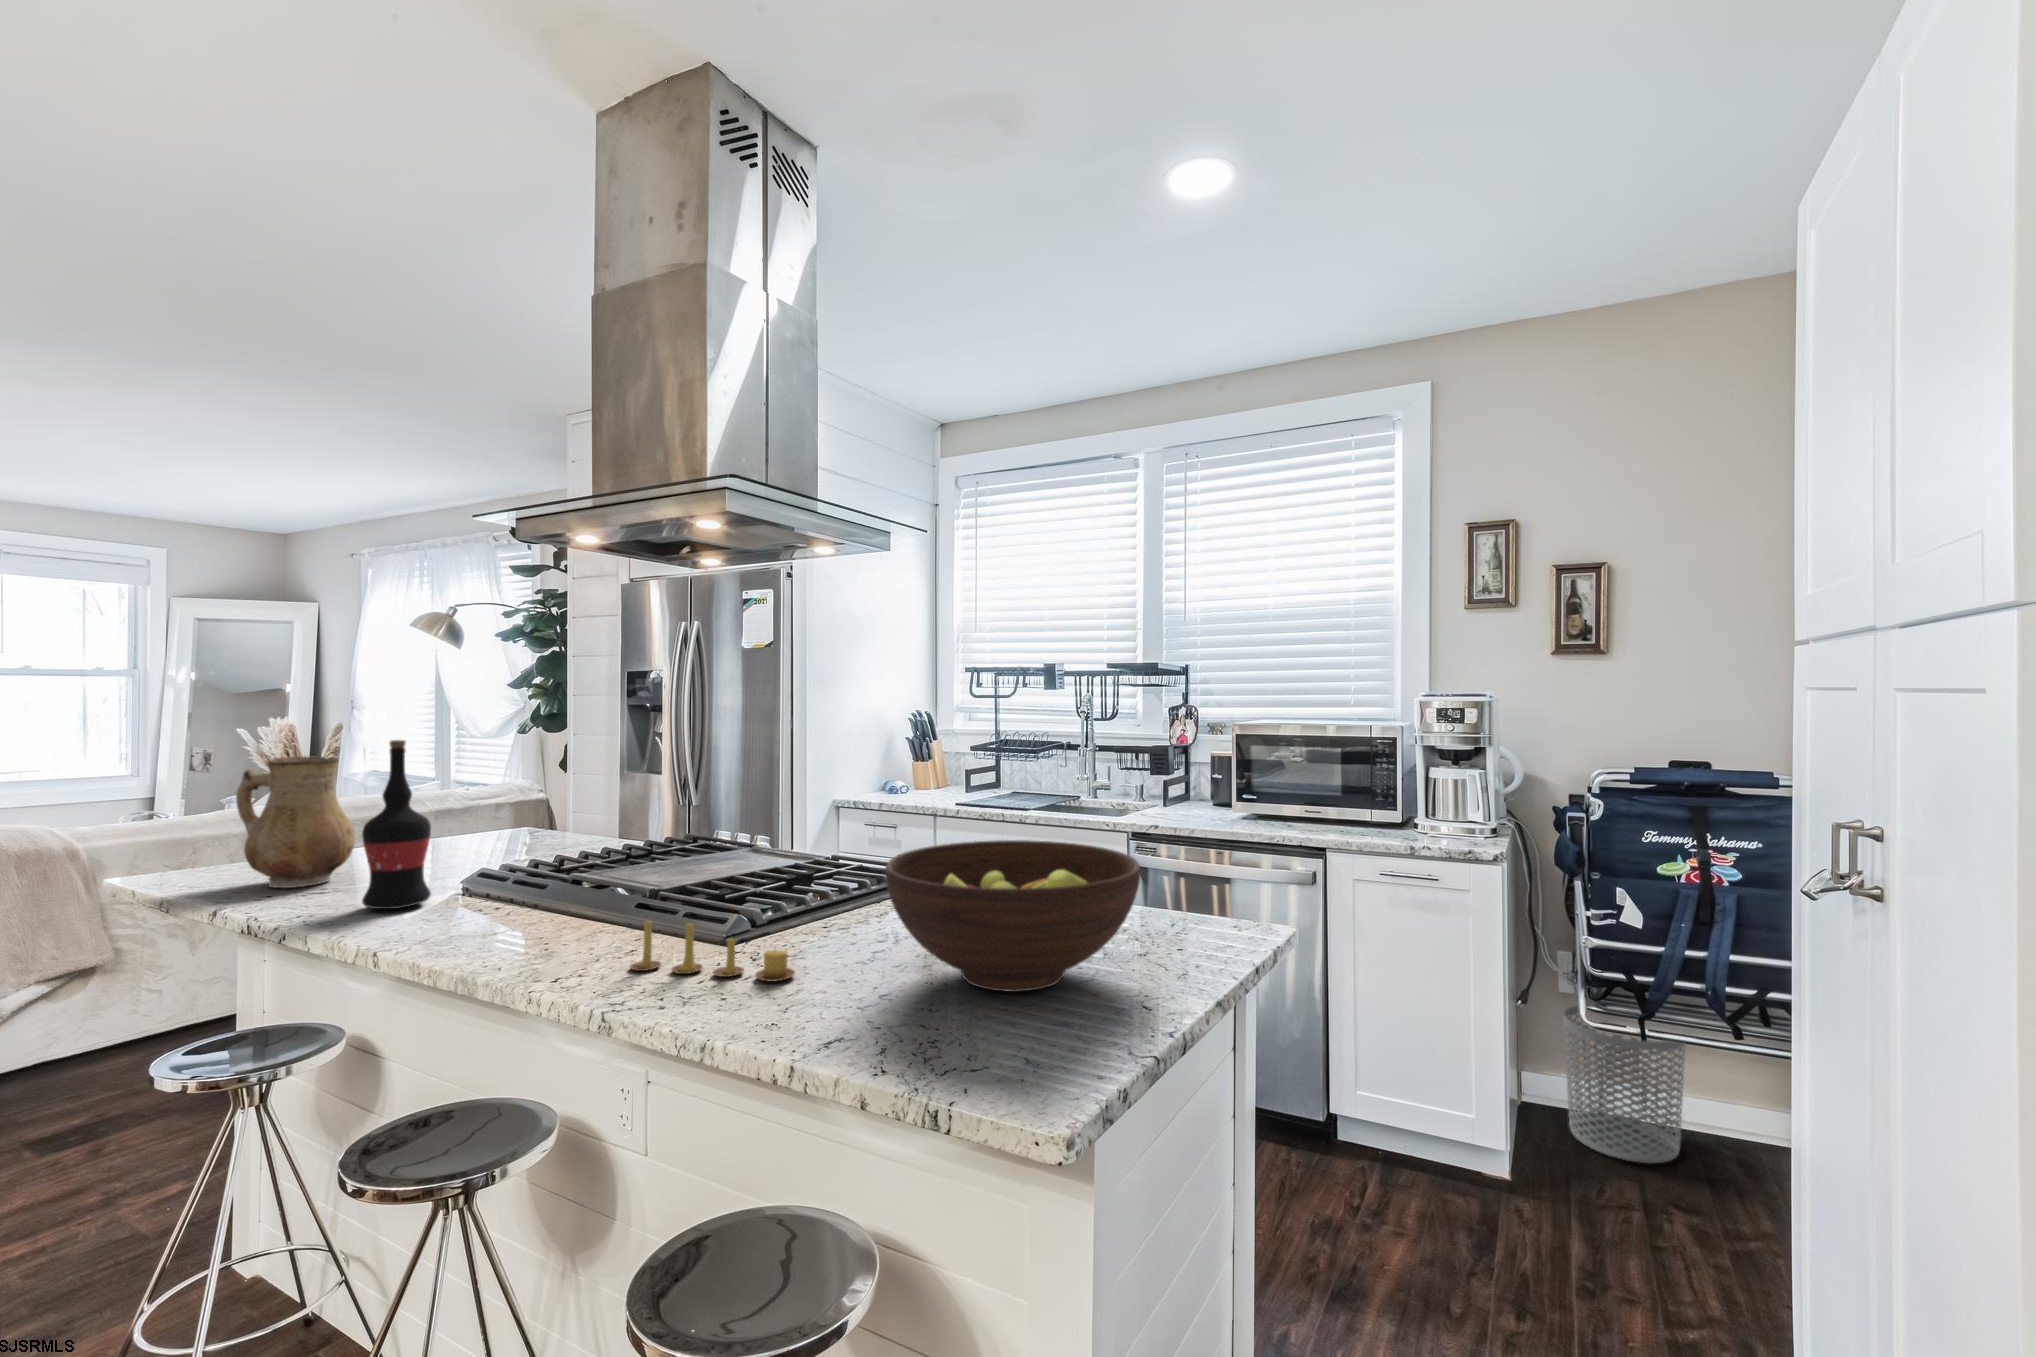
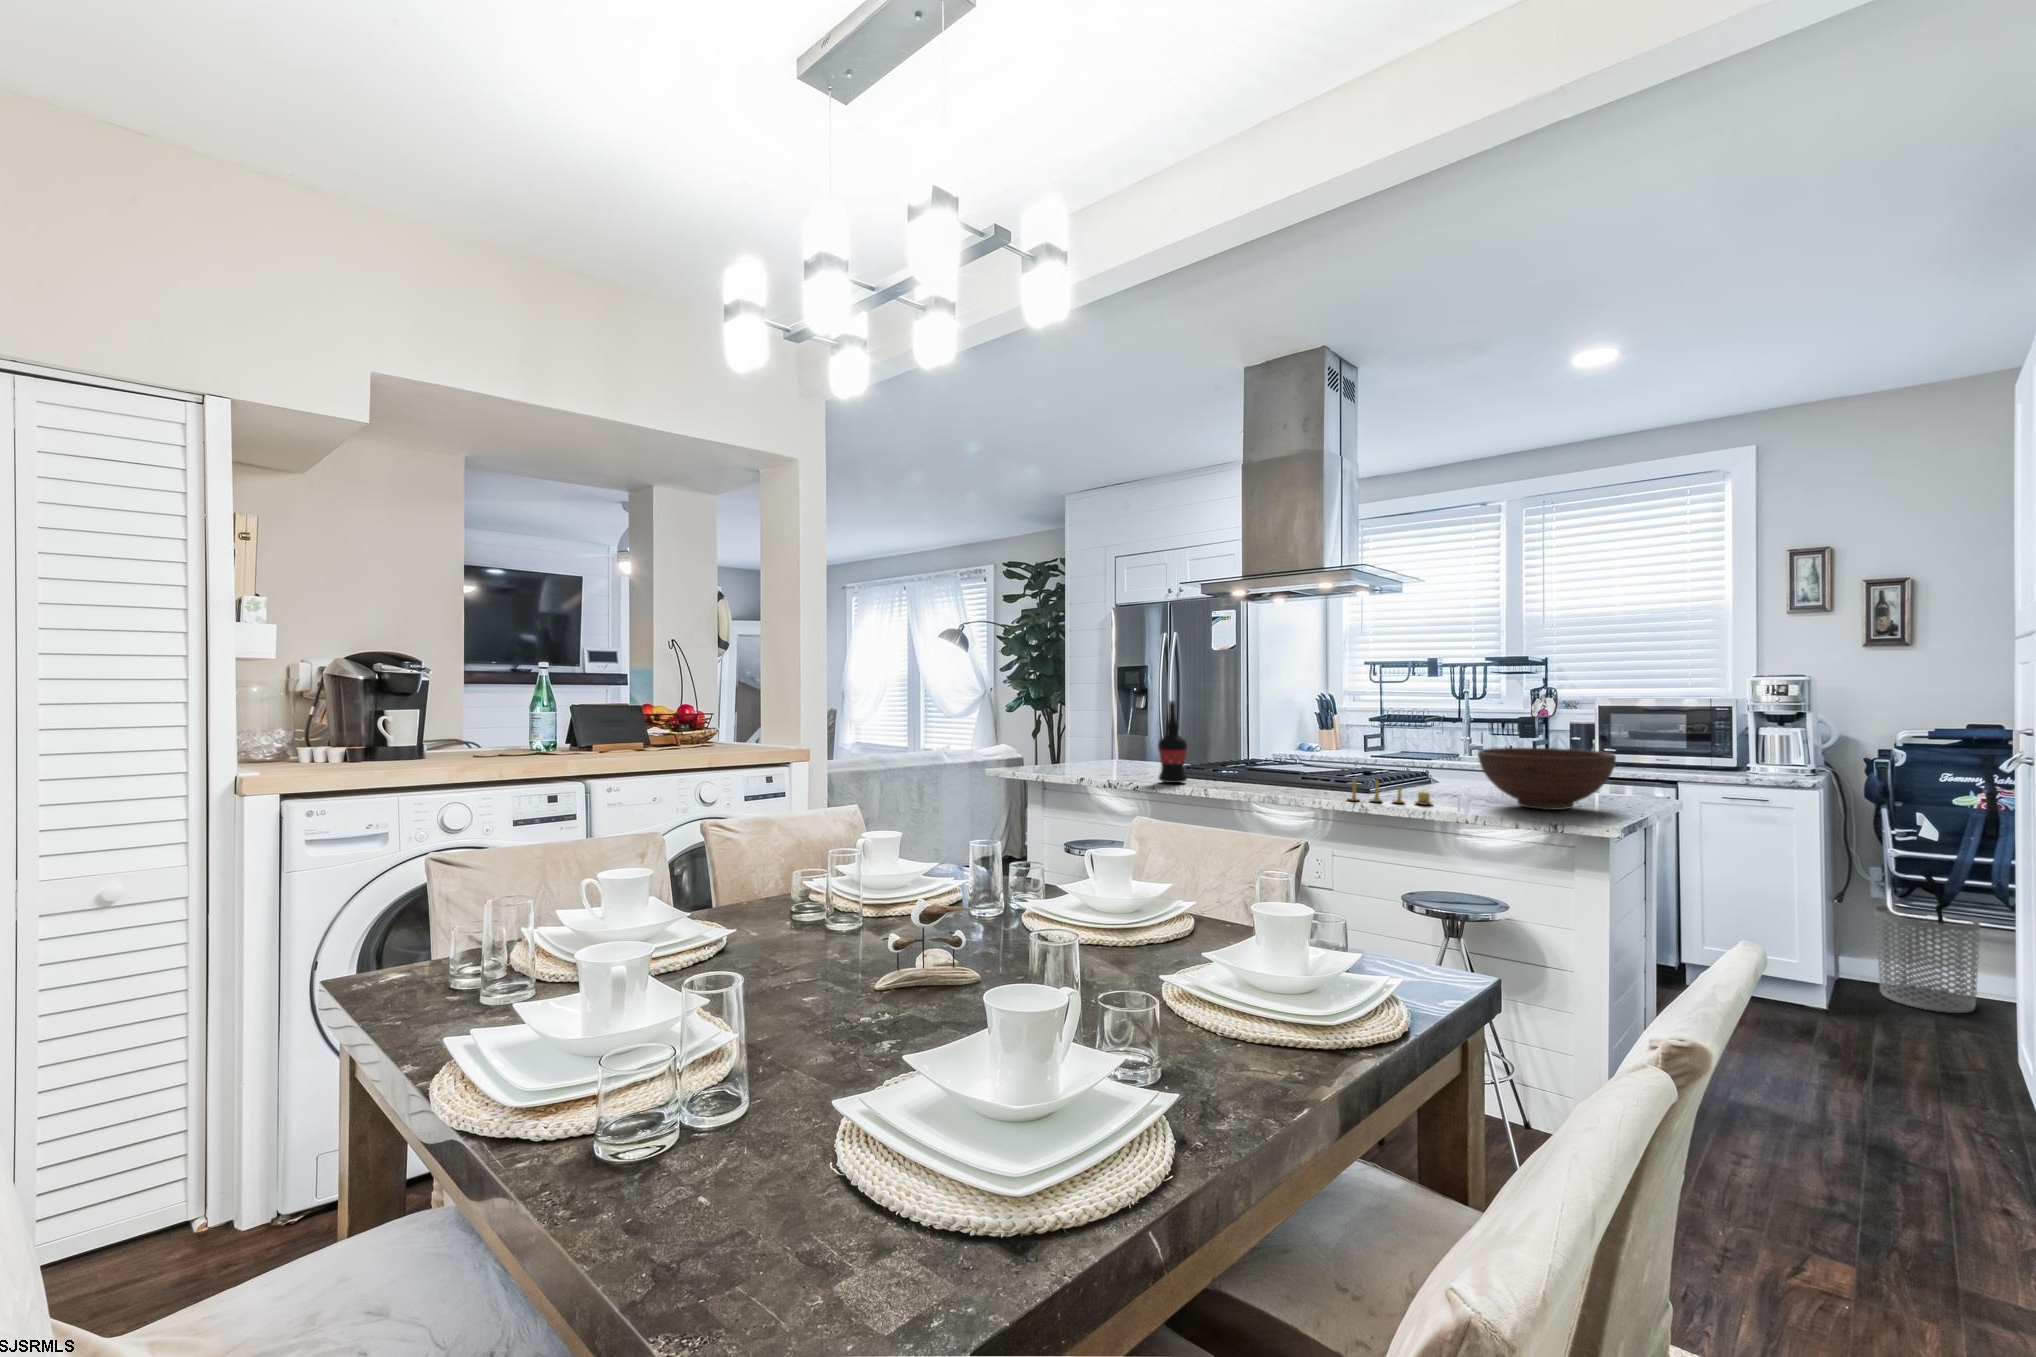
ceramic pitcher: present [236,756,355,888] -> none [1066,711,1118,776]

